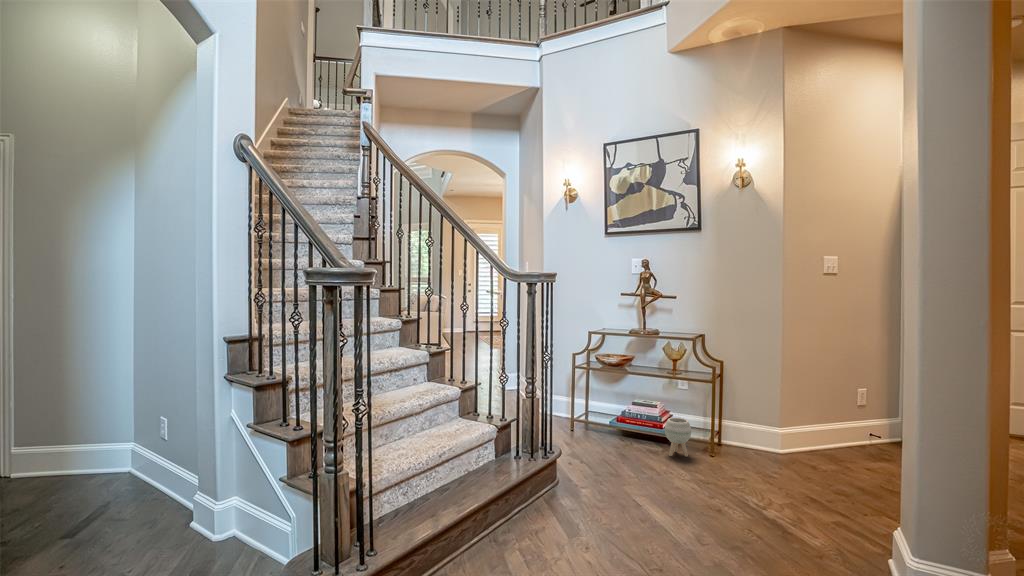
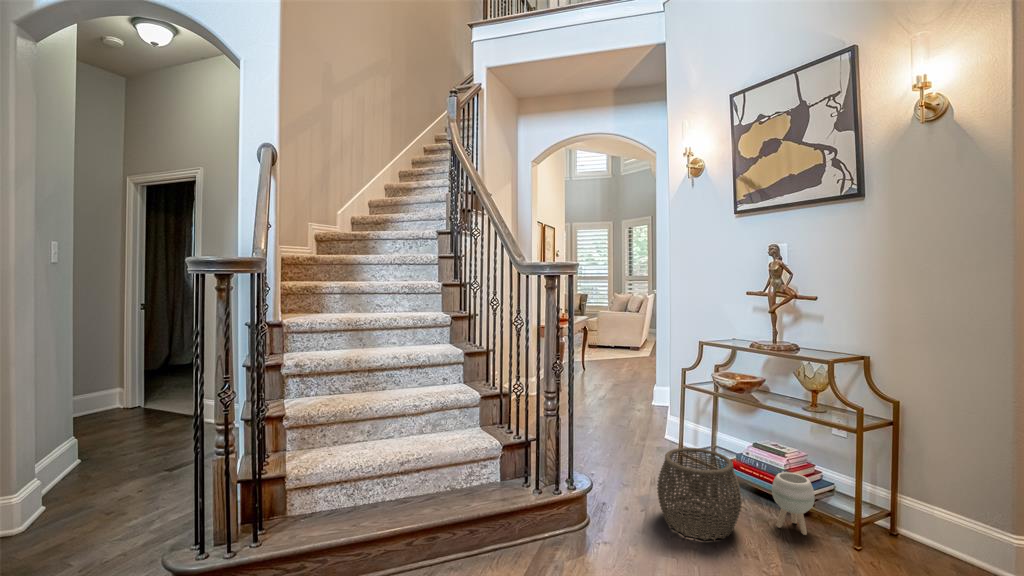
woven basket: none [599,410,659,473] -> present [657,448,742,540]

